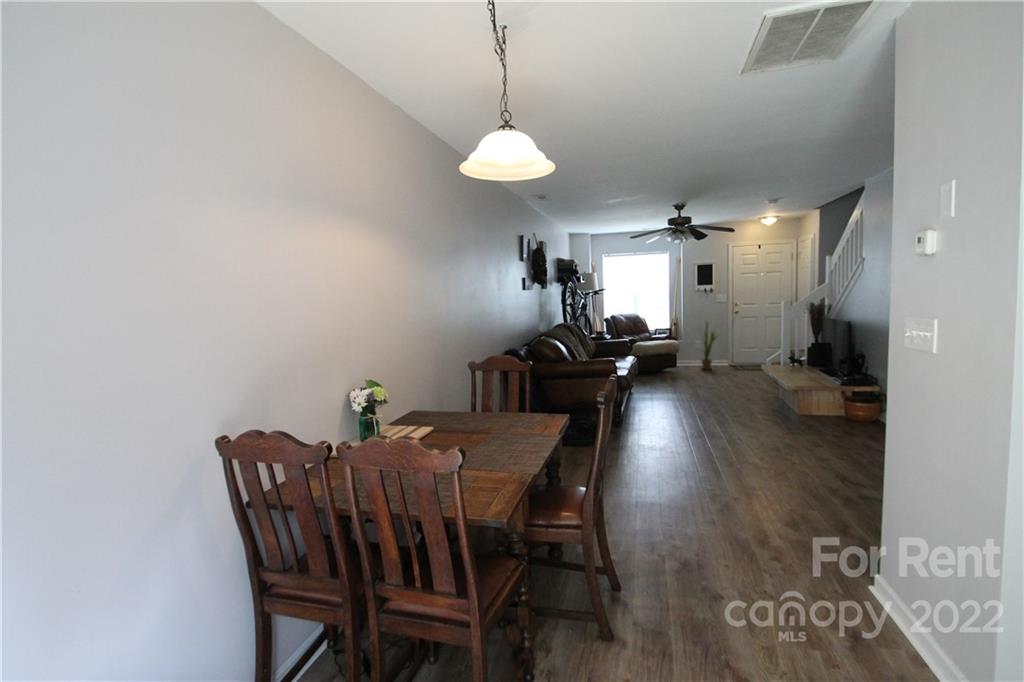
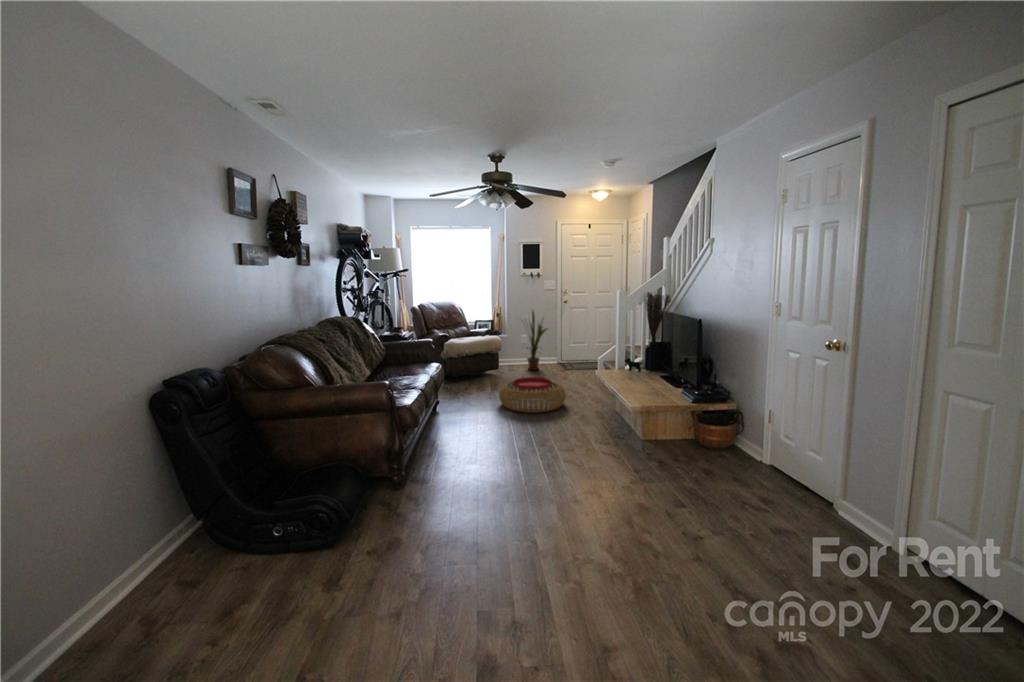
pouf: none [679,369,735,394] -> present [499,377,566,413]

